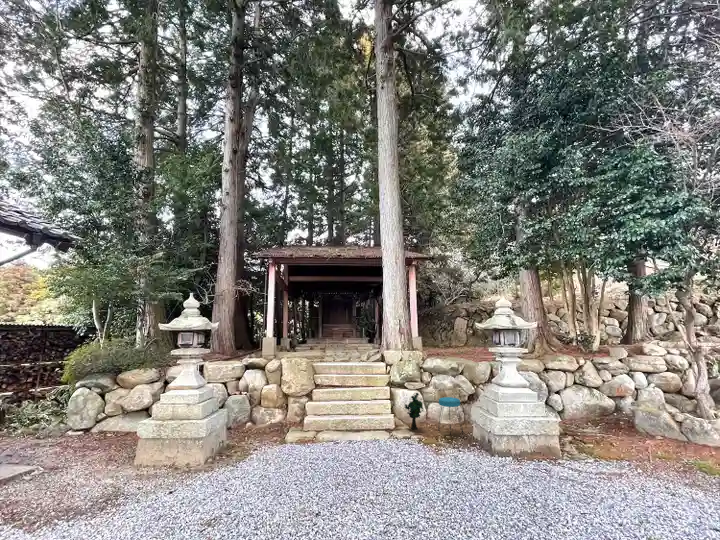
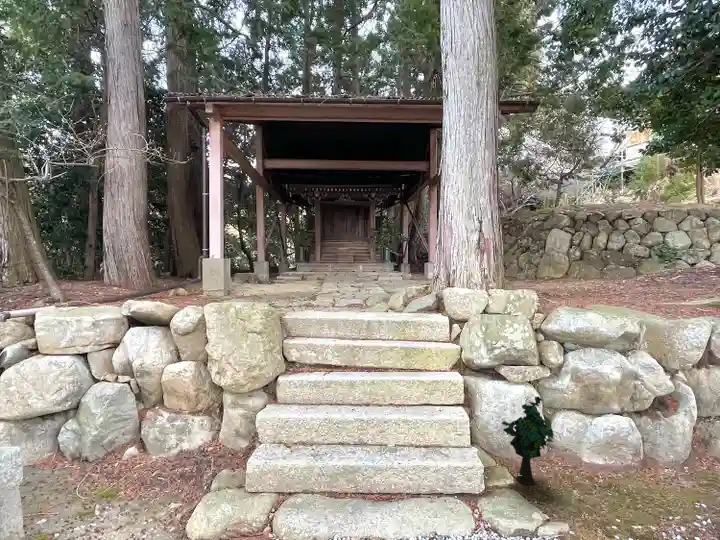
stool: present [438,397,463,434] -> none [591,410,665,517]

